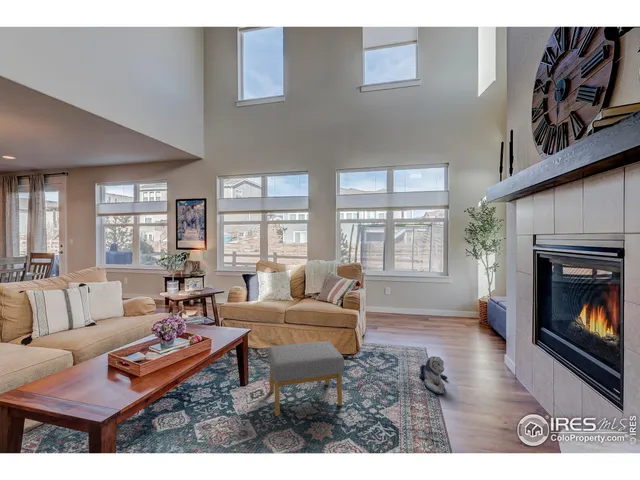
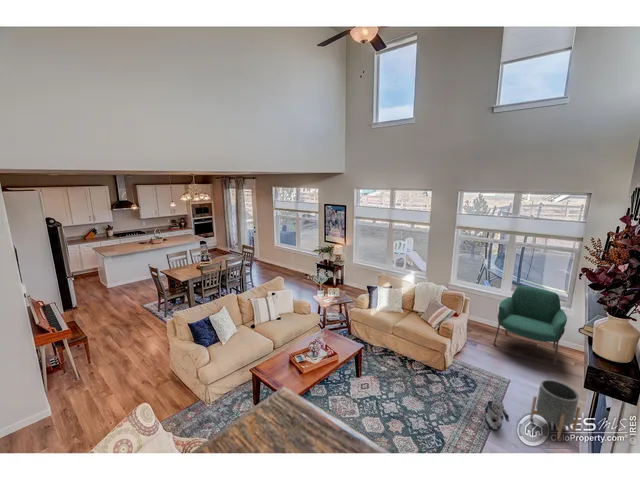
armchair: none [392,259,453,330] -> present [494,286,567,366]
planter: none [465,321,508,385] -> present [530,380,580,439]
footstool: present [268,341,344,416] -> none [372,362,419,413]

